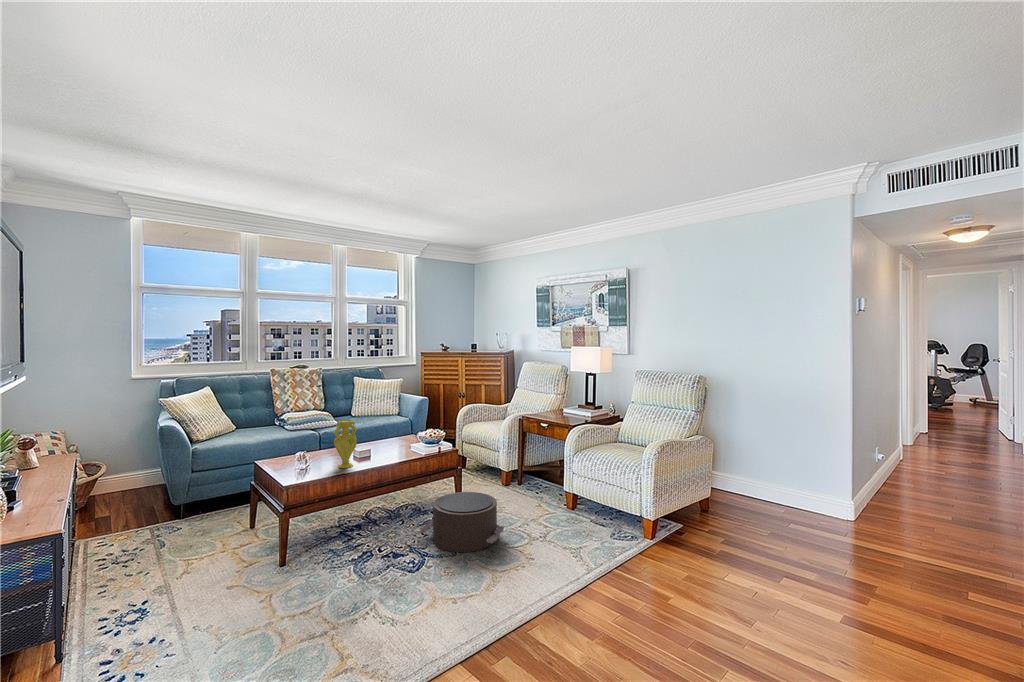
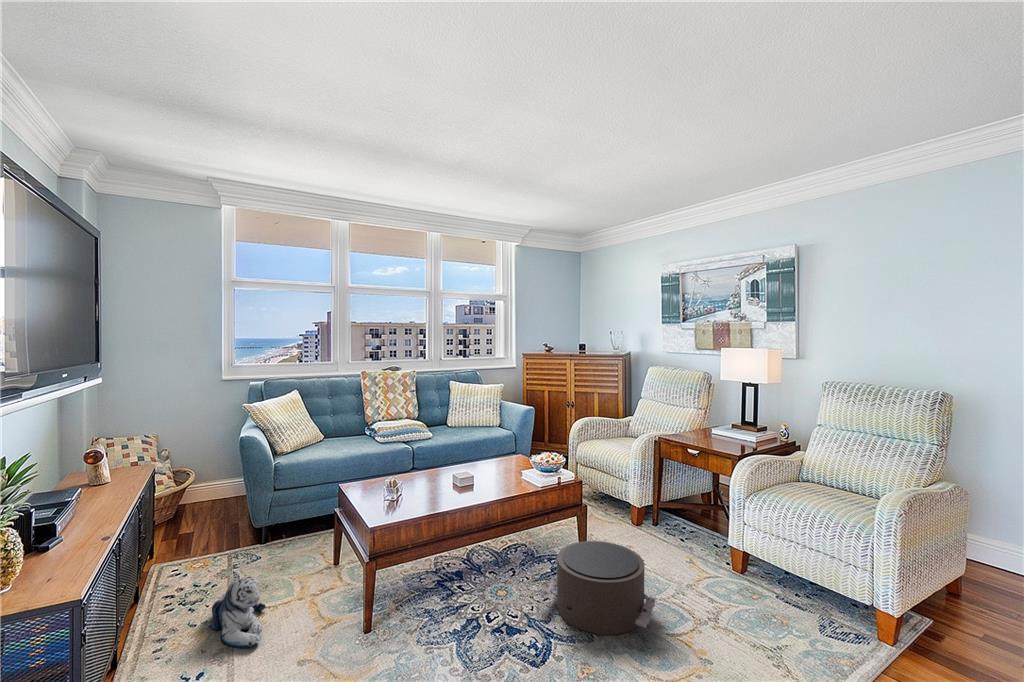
vase: present [334,420,357,468] -> none [430,440,459,502]
plush toy: none [146,532,194,584] -> present [210,576,266,648]

